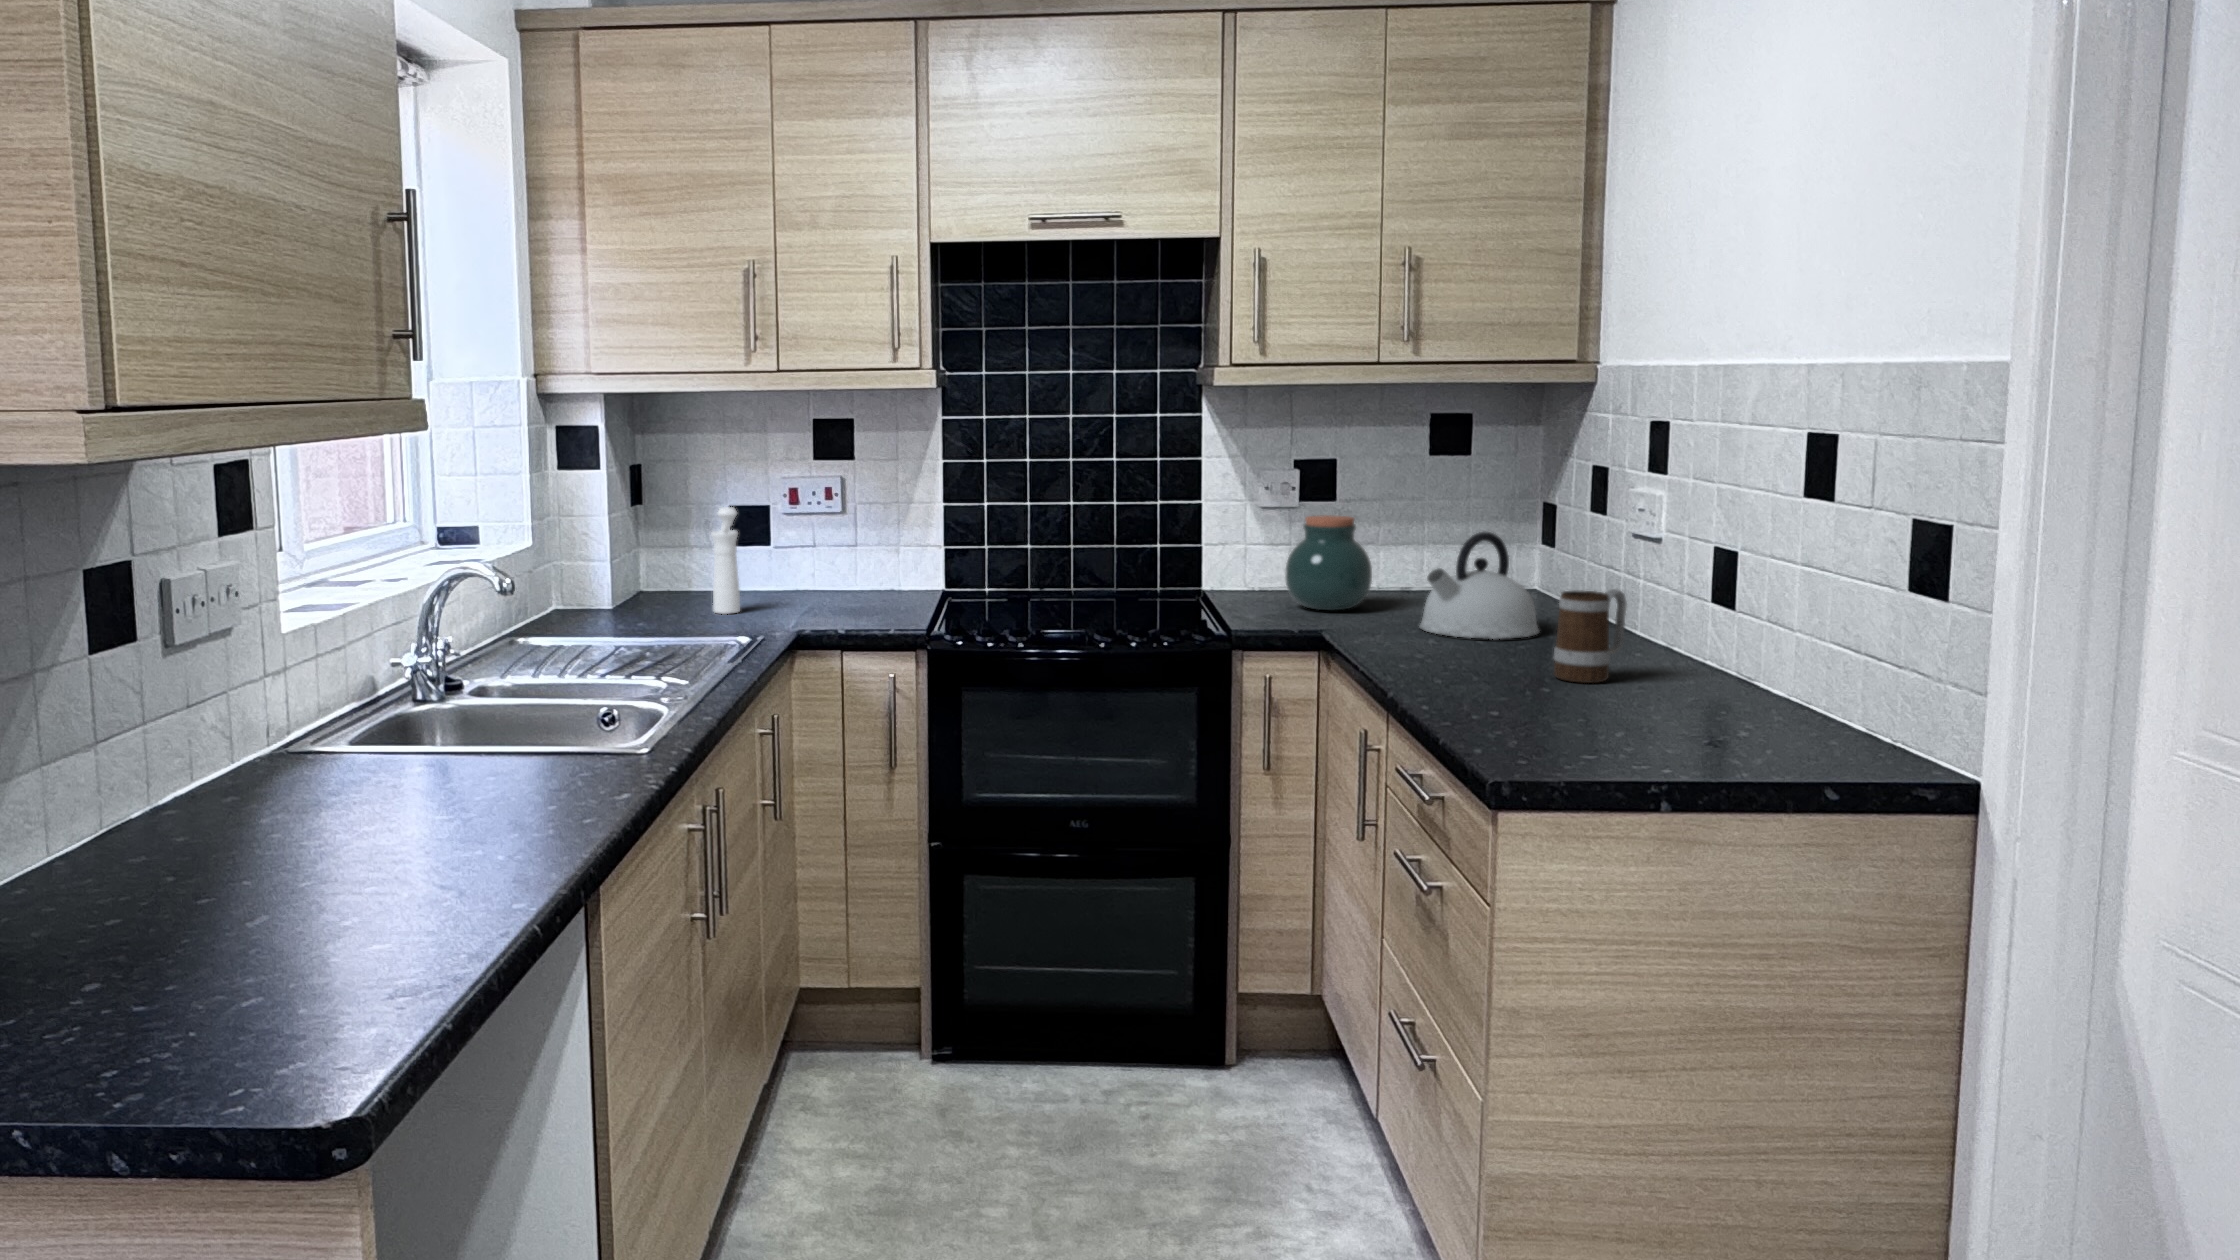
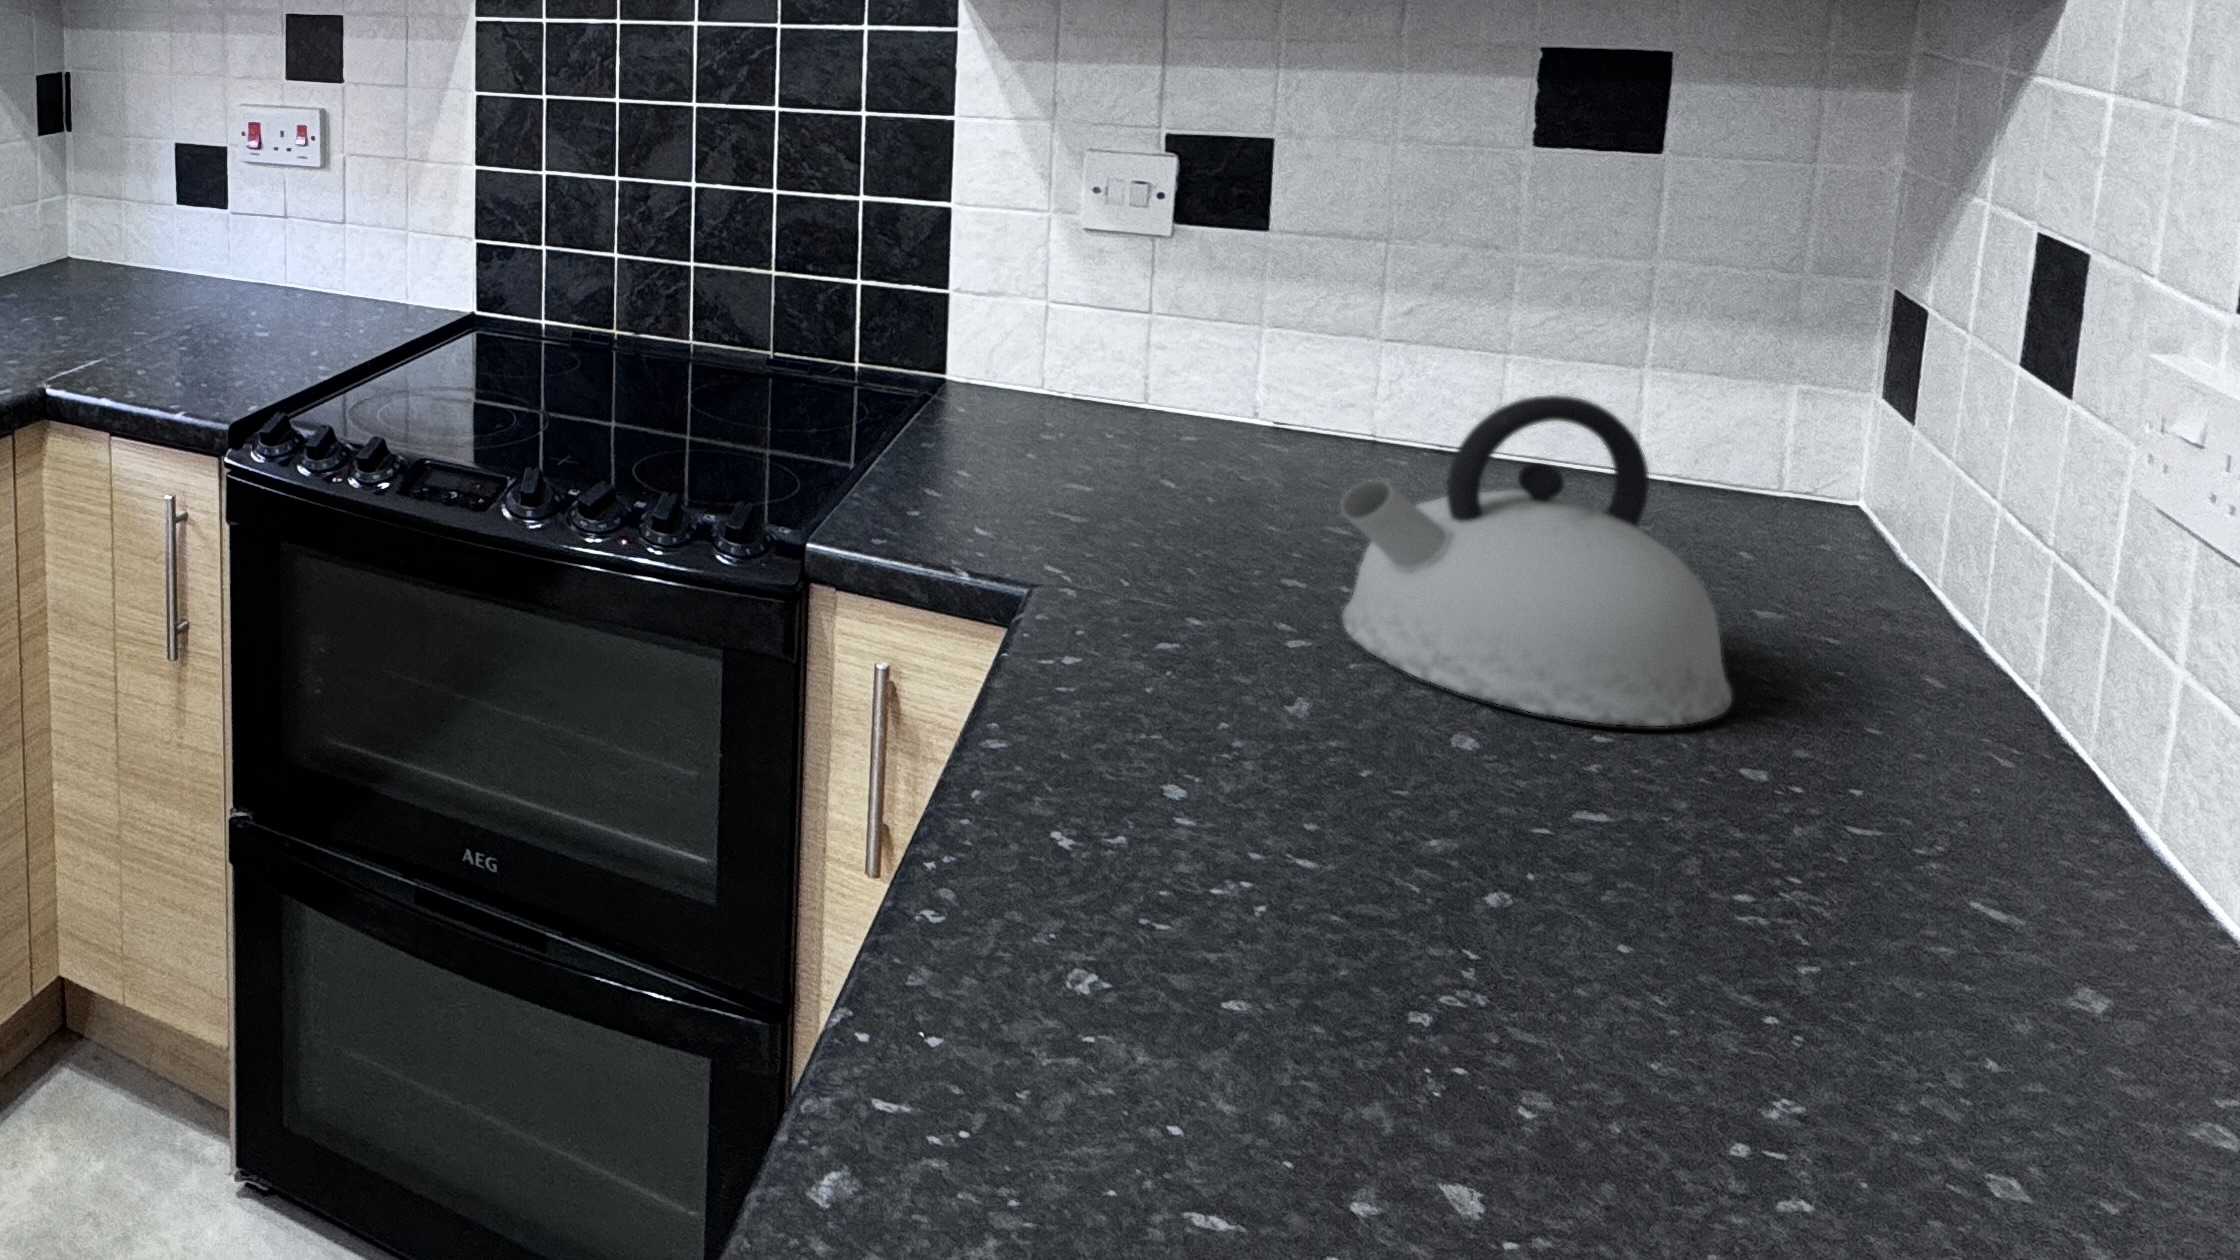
pepper mill: present [711,507,740,614] -> none [35,153,117,331]
jar: present [1285,515,1372,610] -> none [1076,270,1297,499]
mug: present [1553,589,1627,683] -> none [1581,722,1929,1089]

